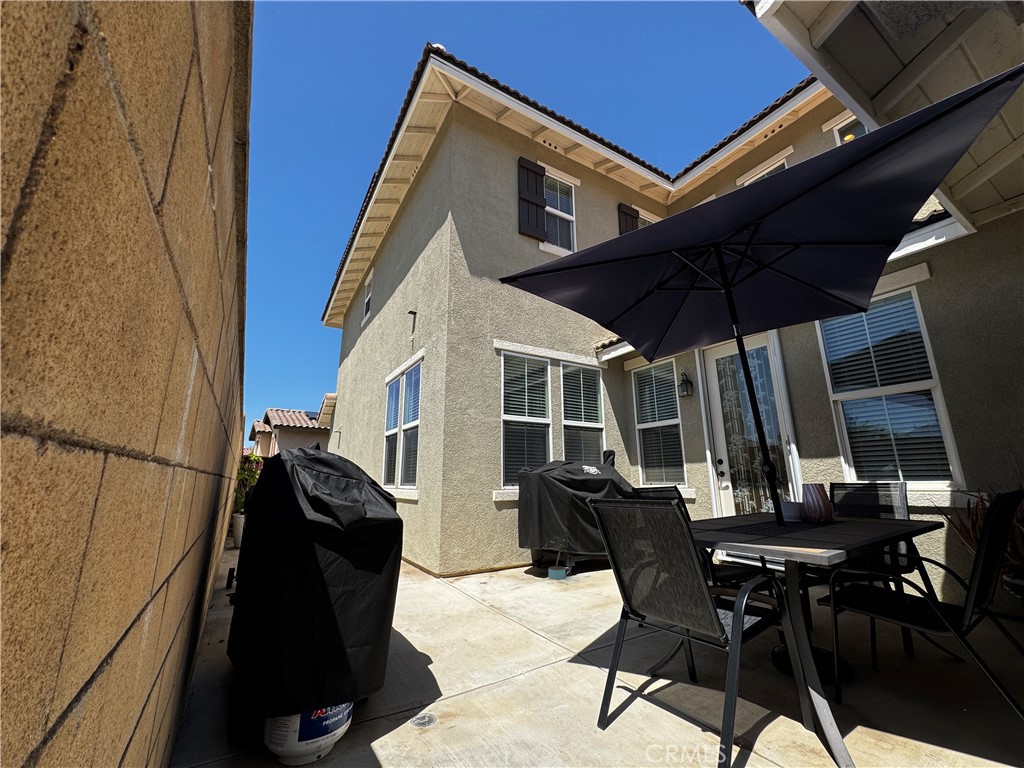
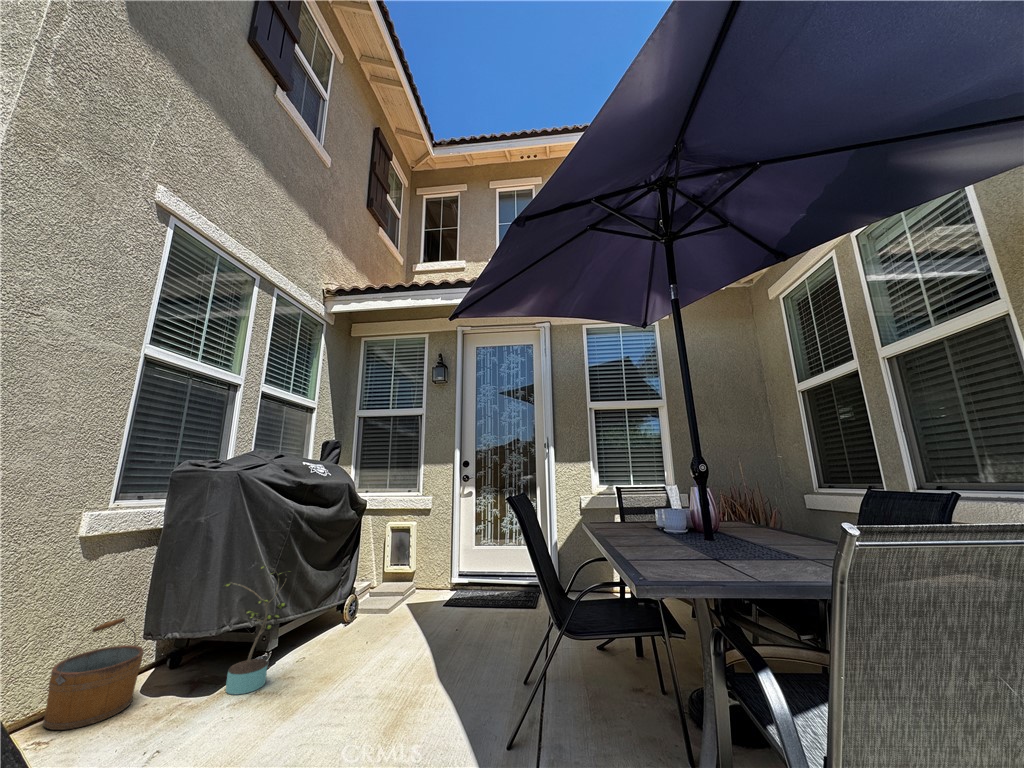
bucket: none [493,537,520,575] -> present [43,618,144,730]

